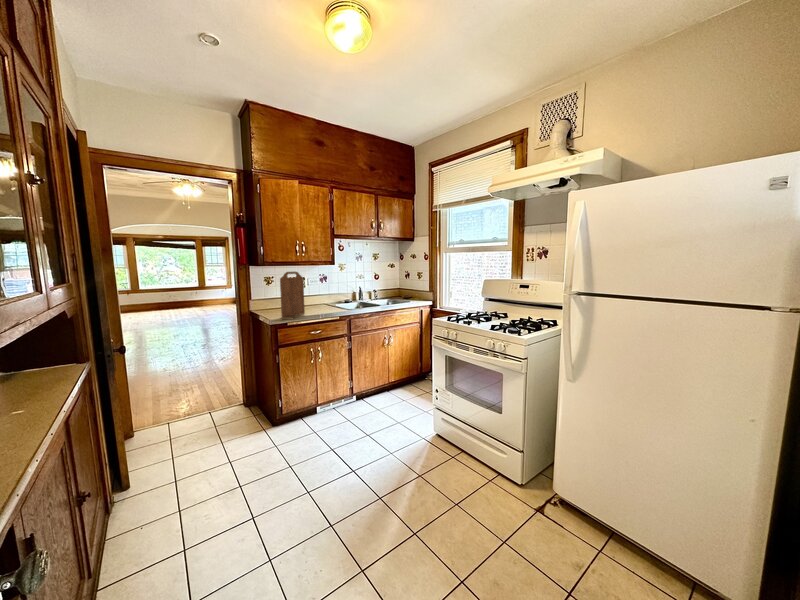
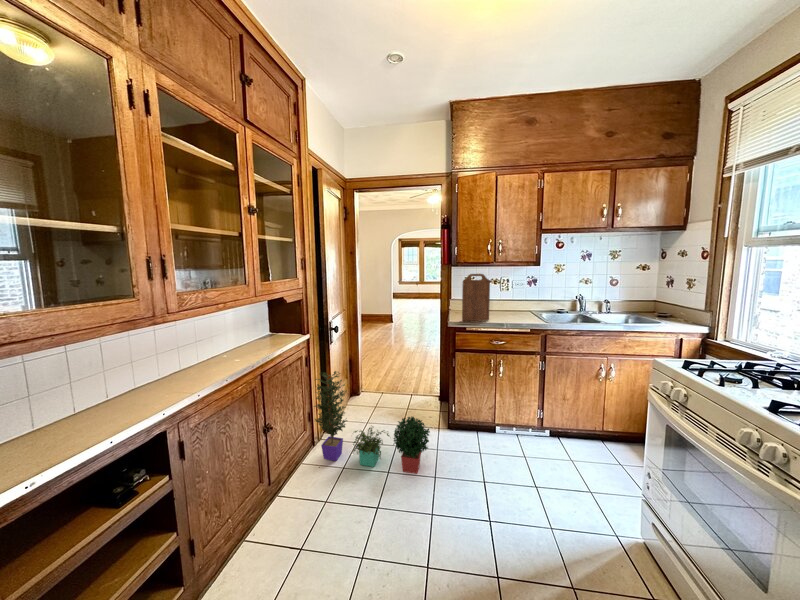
potted plant: none [114,396,282,516] -> present [315,371,430,474]

